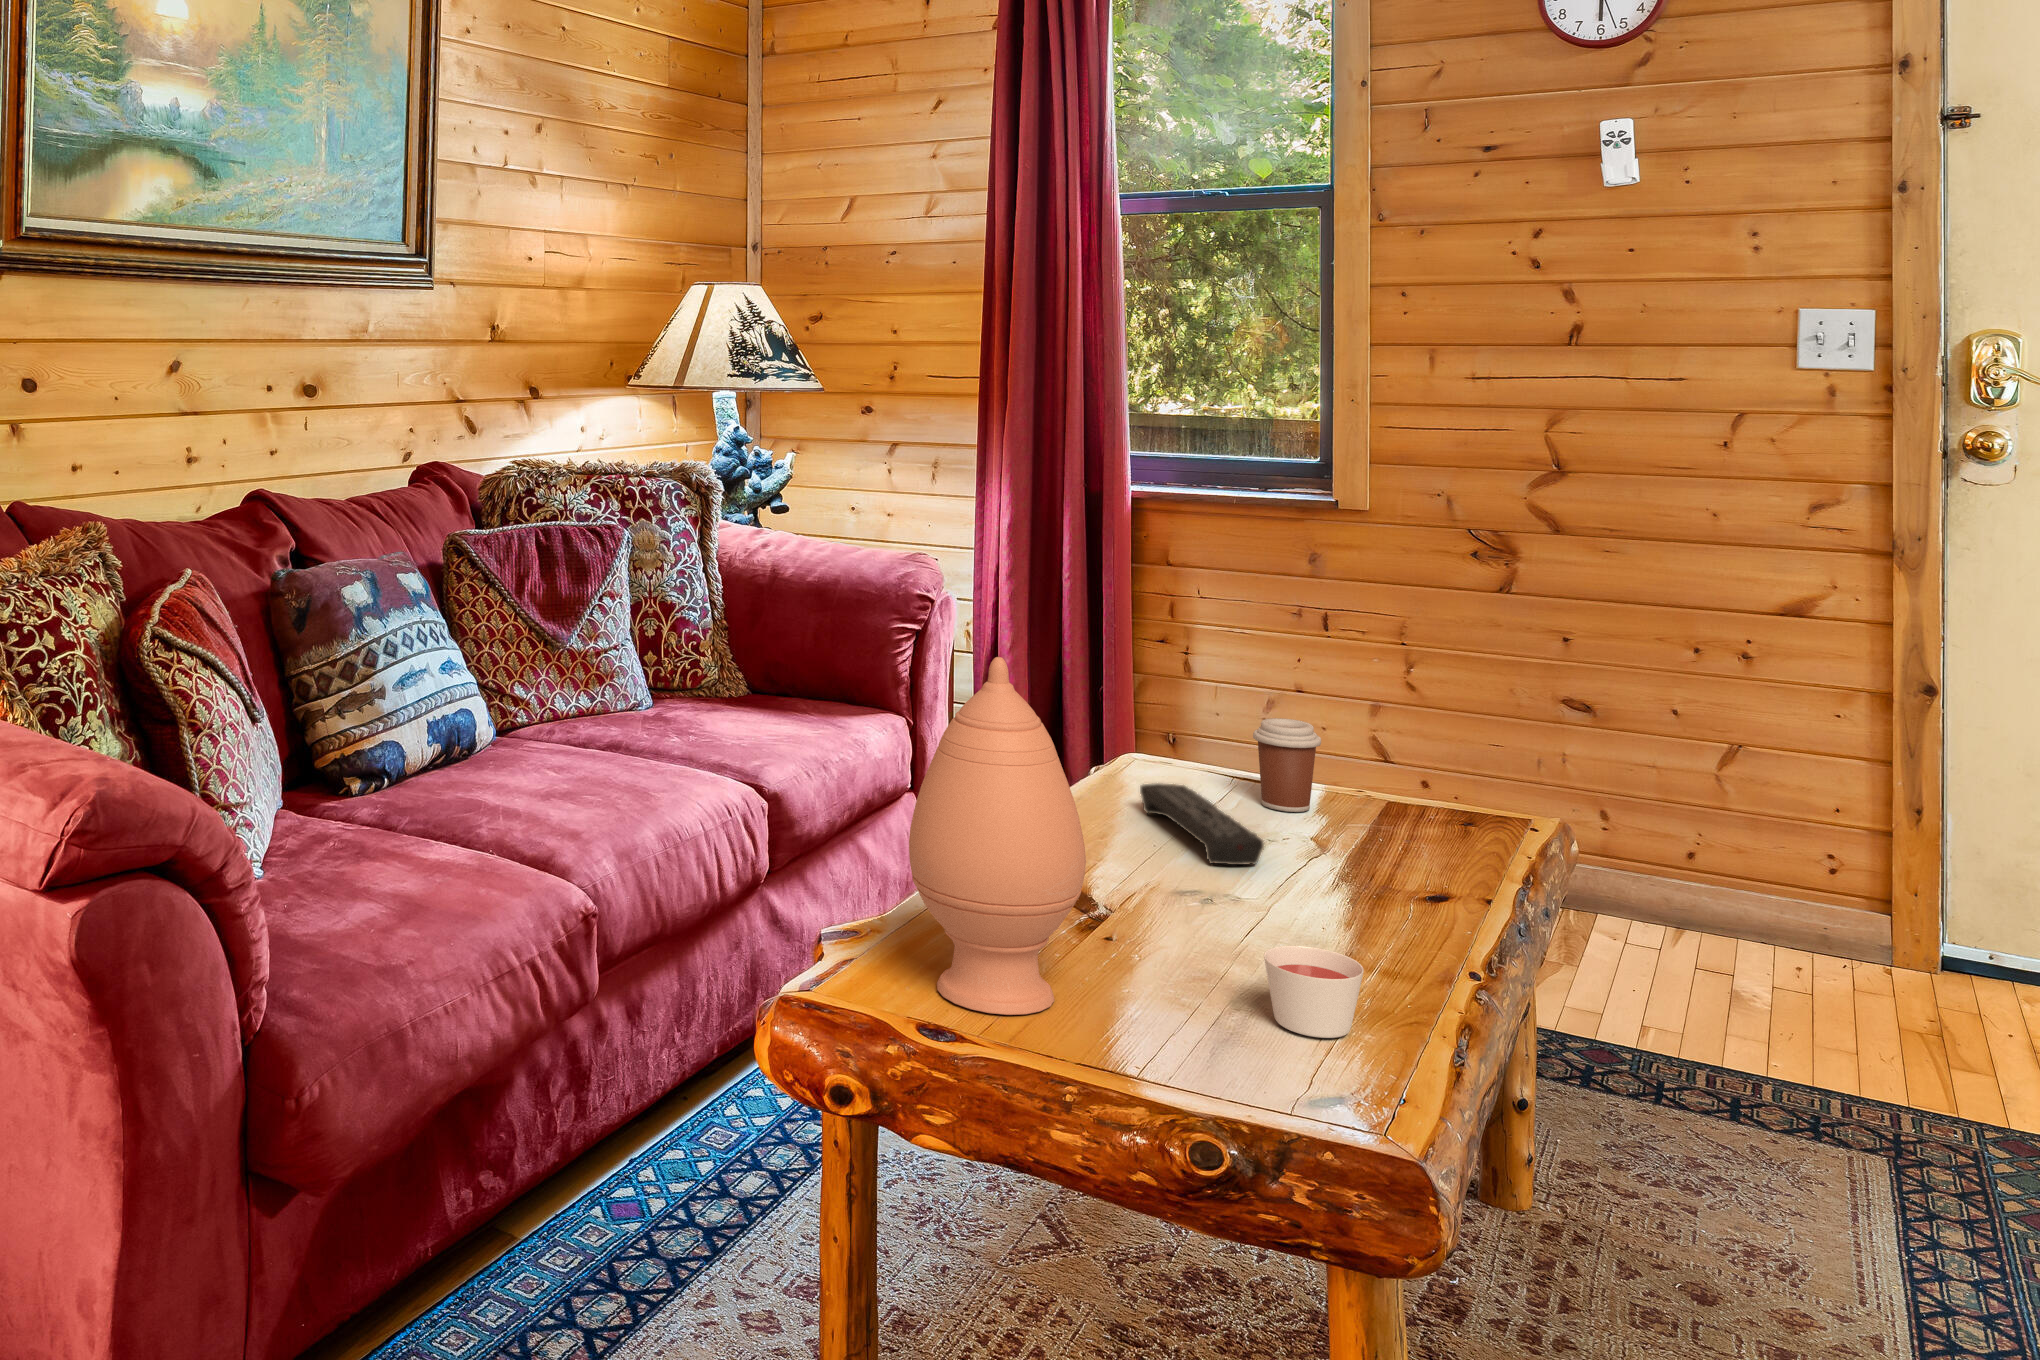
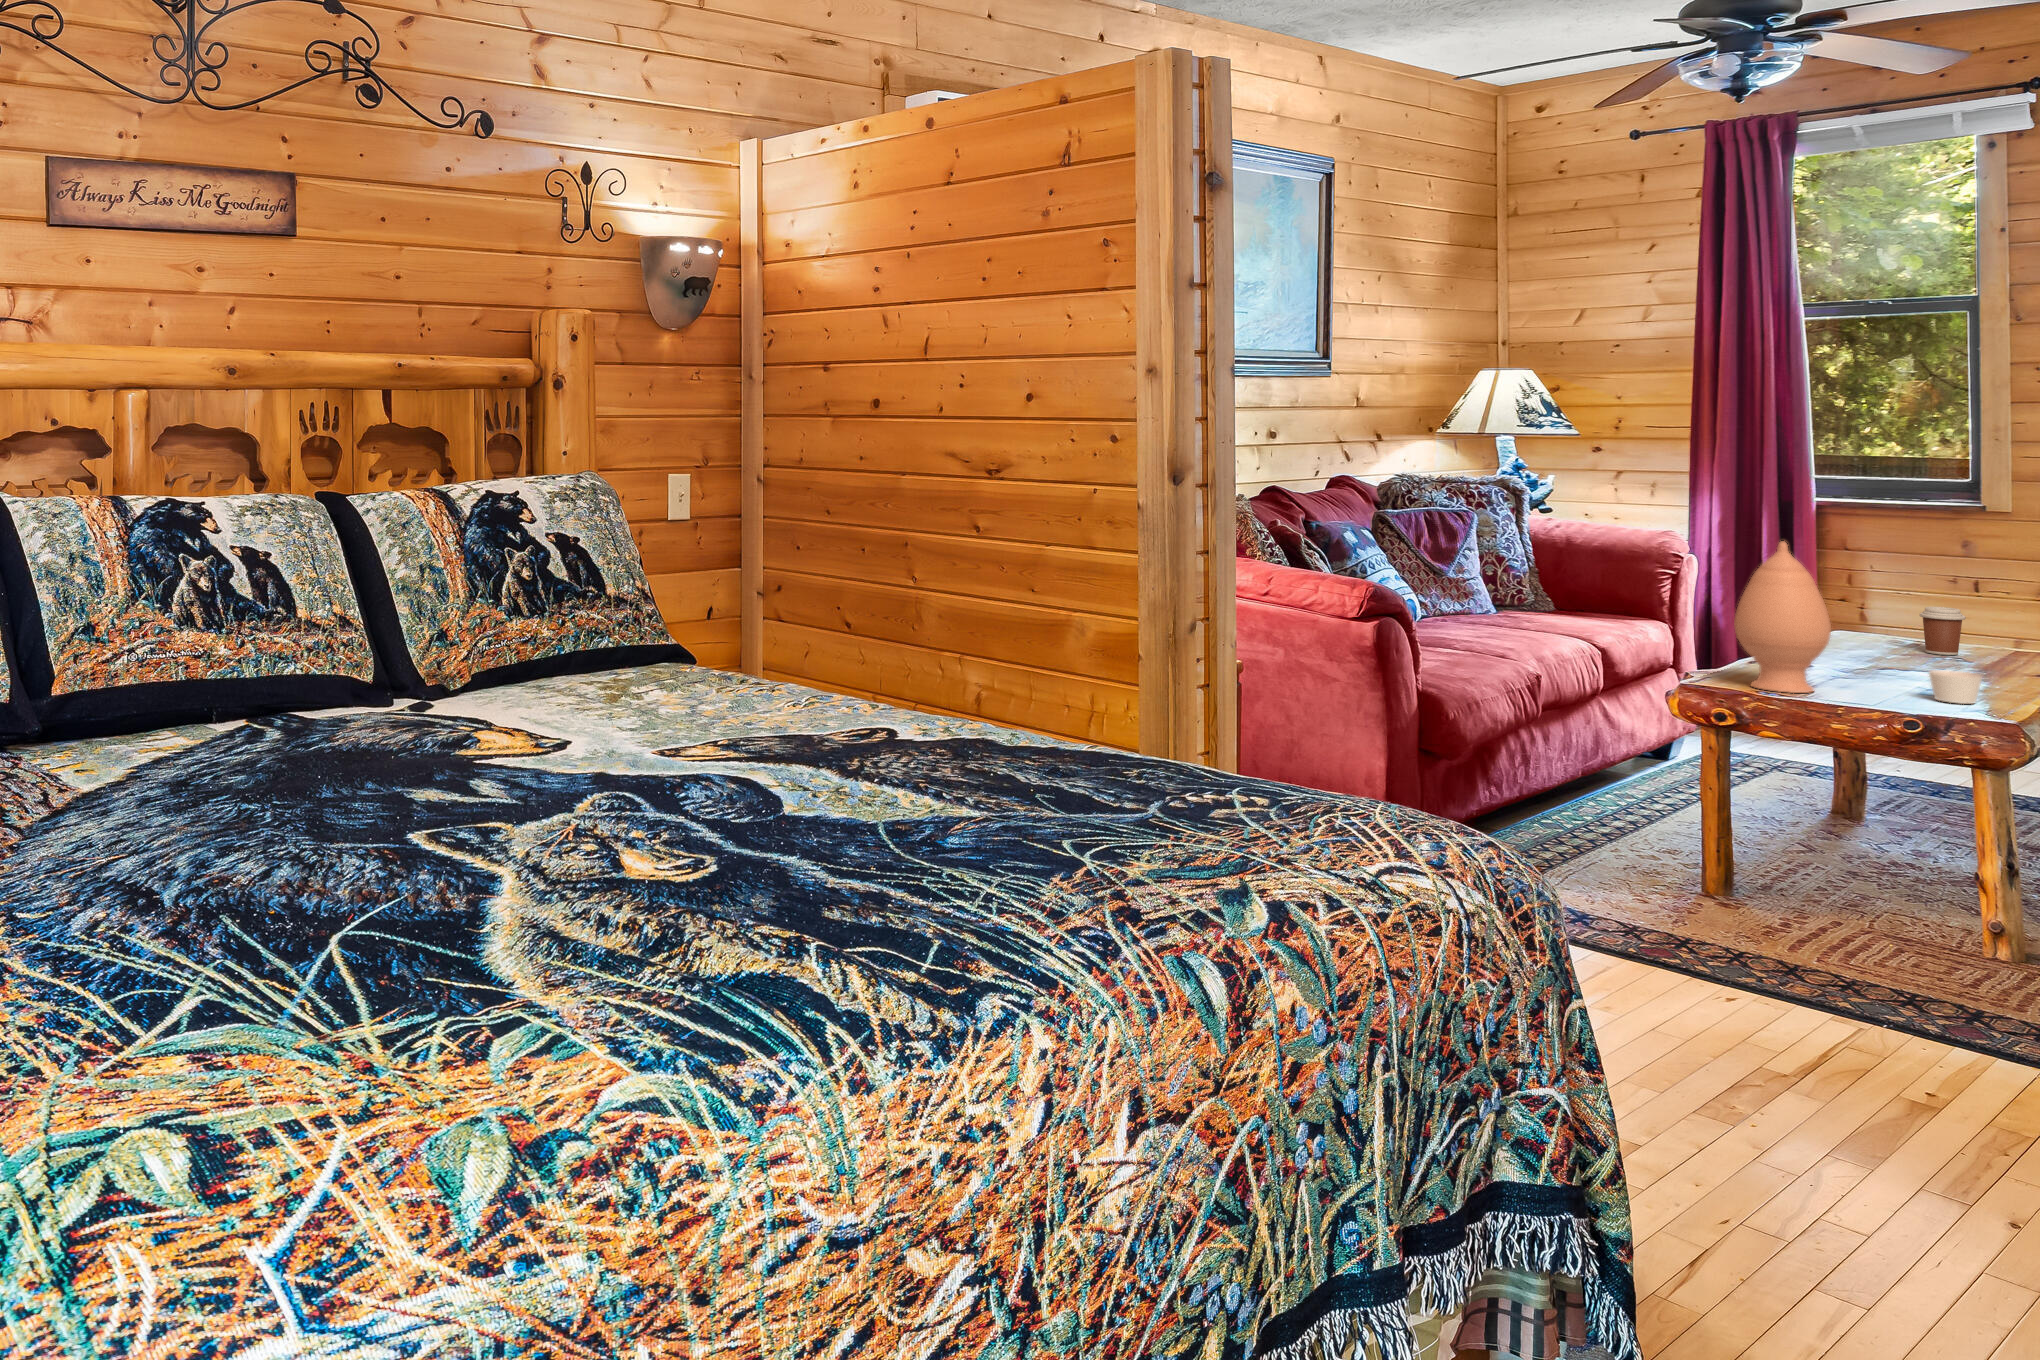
remote control: present [1140,784,1264,865] -> none [1845,638,1927,667]

